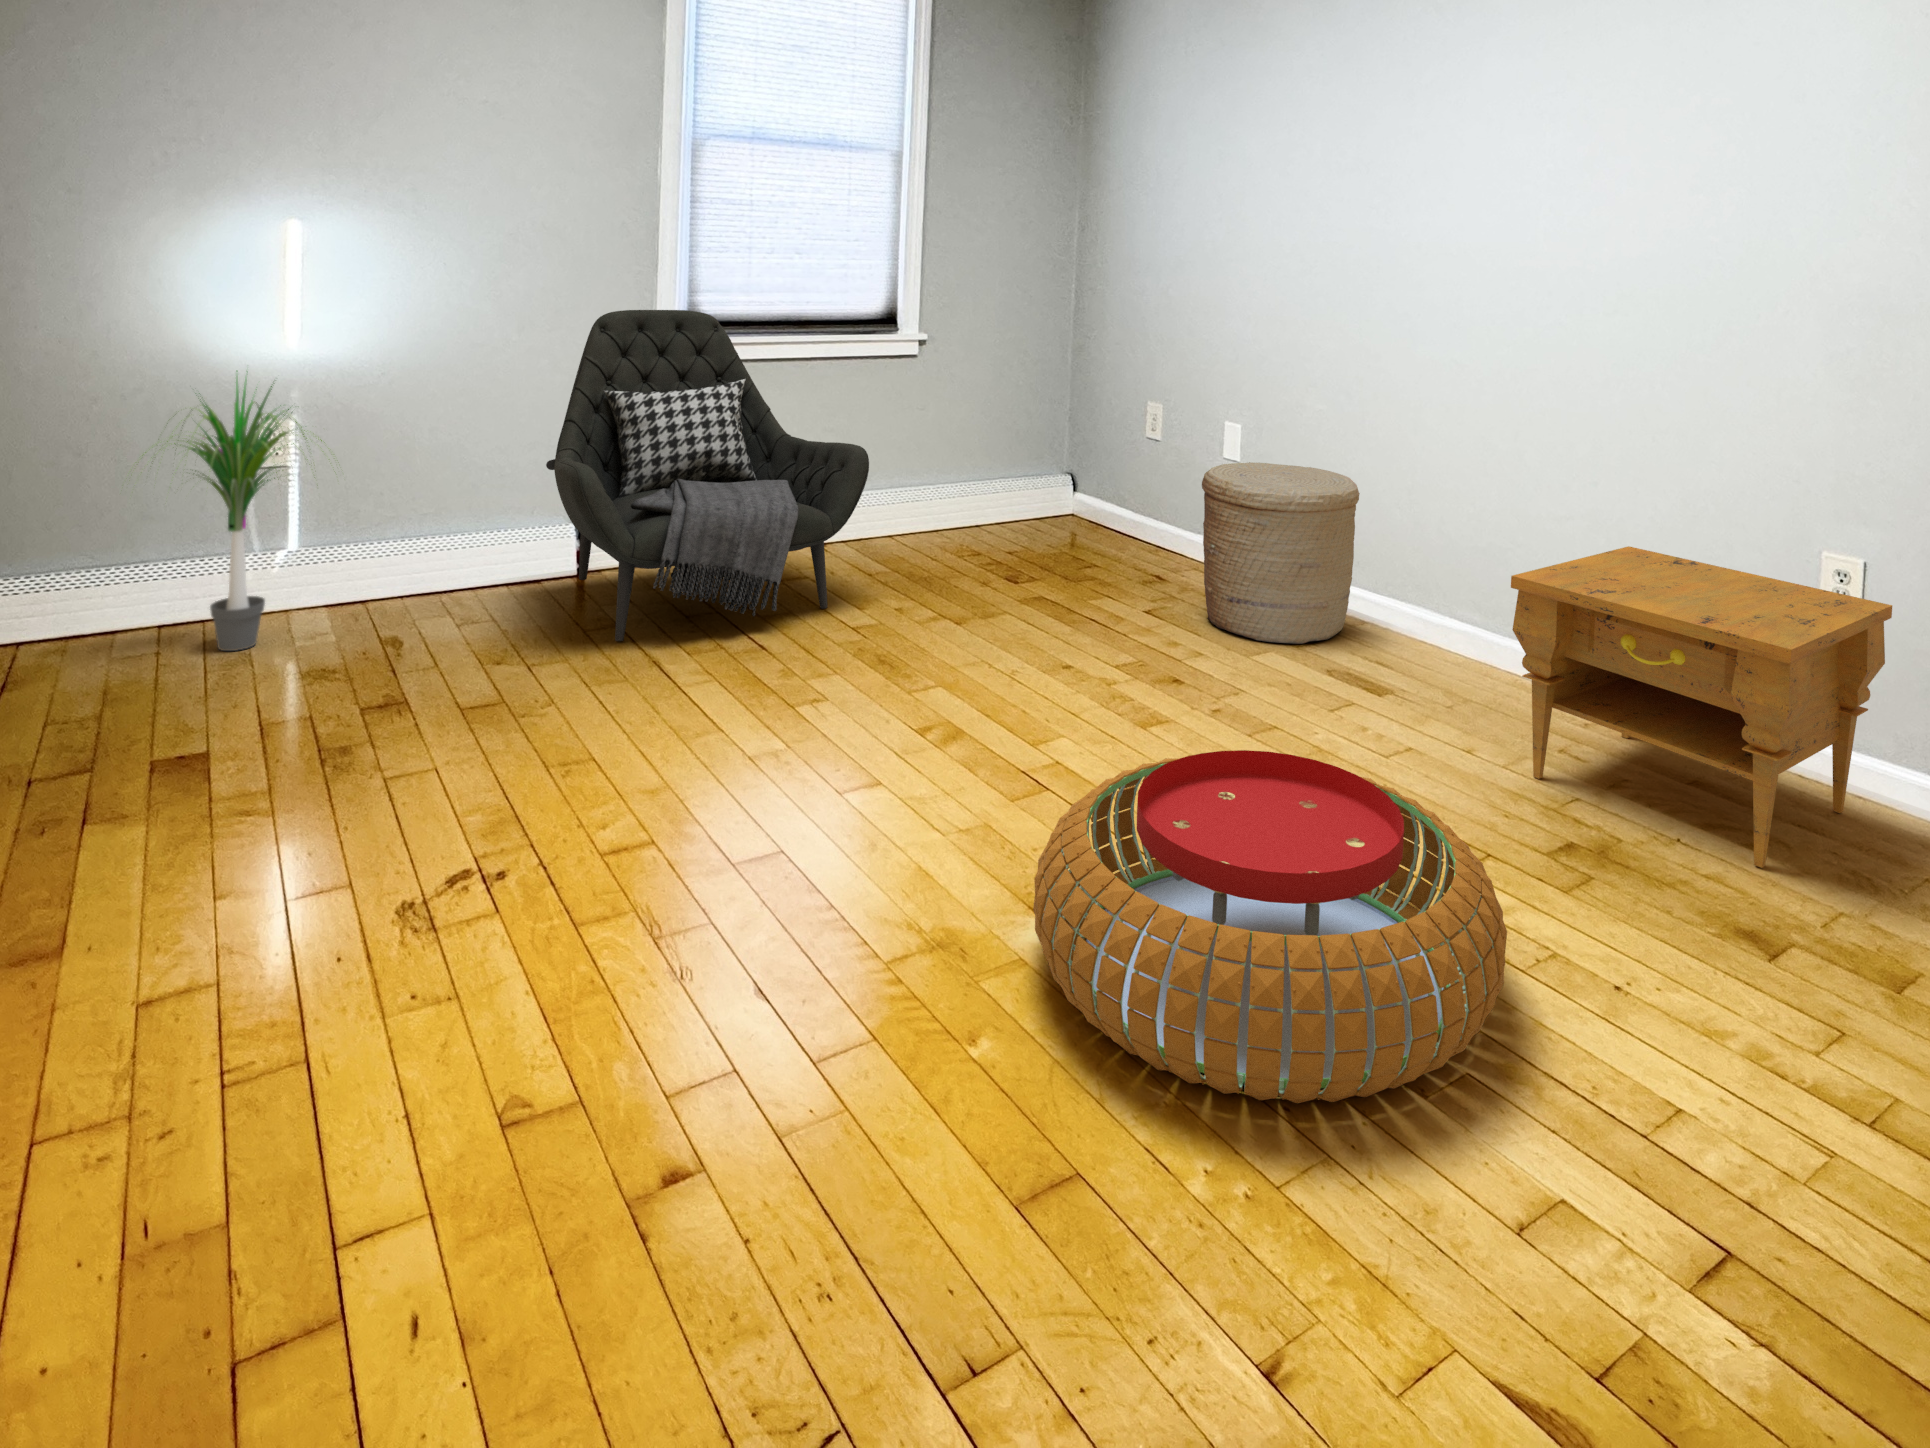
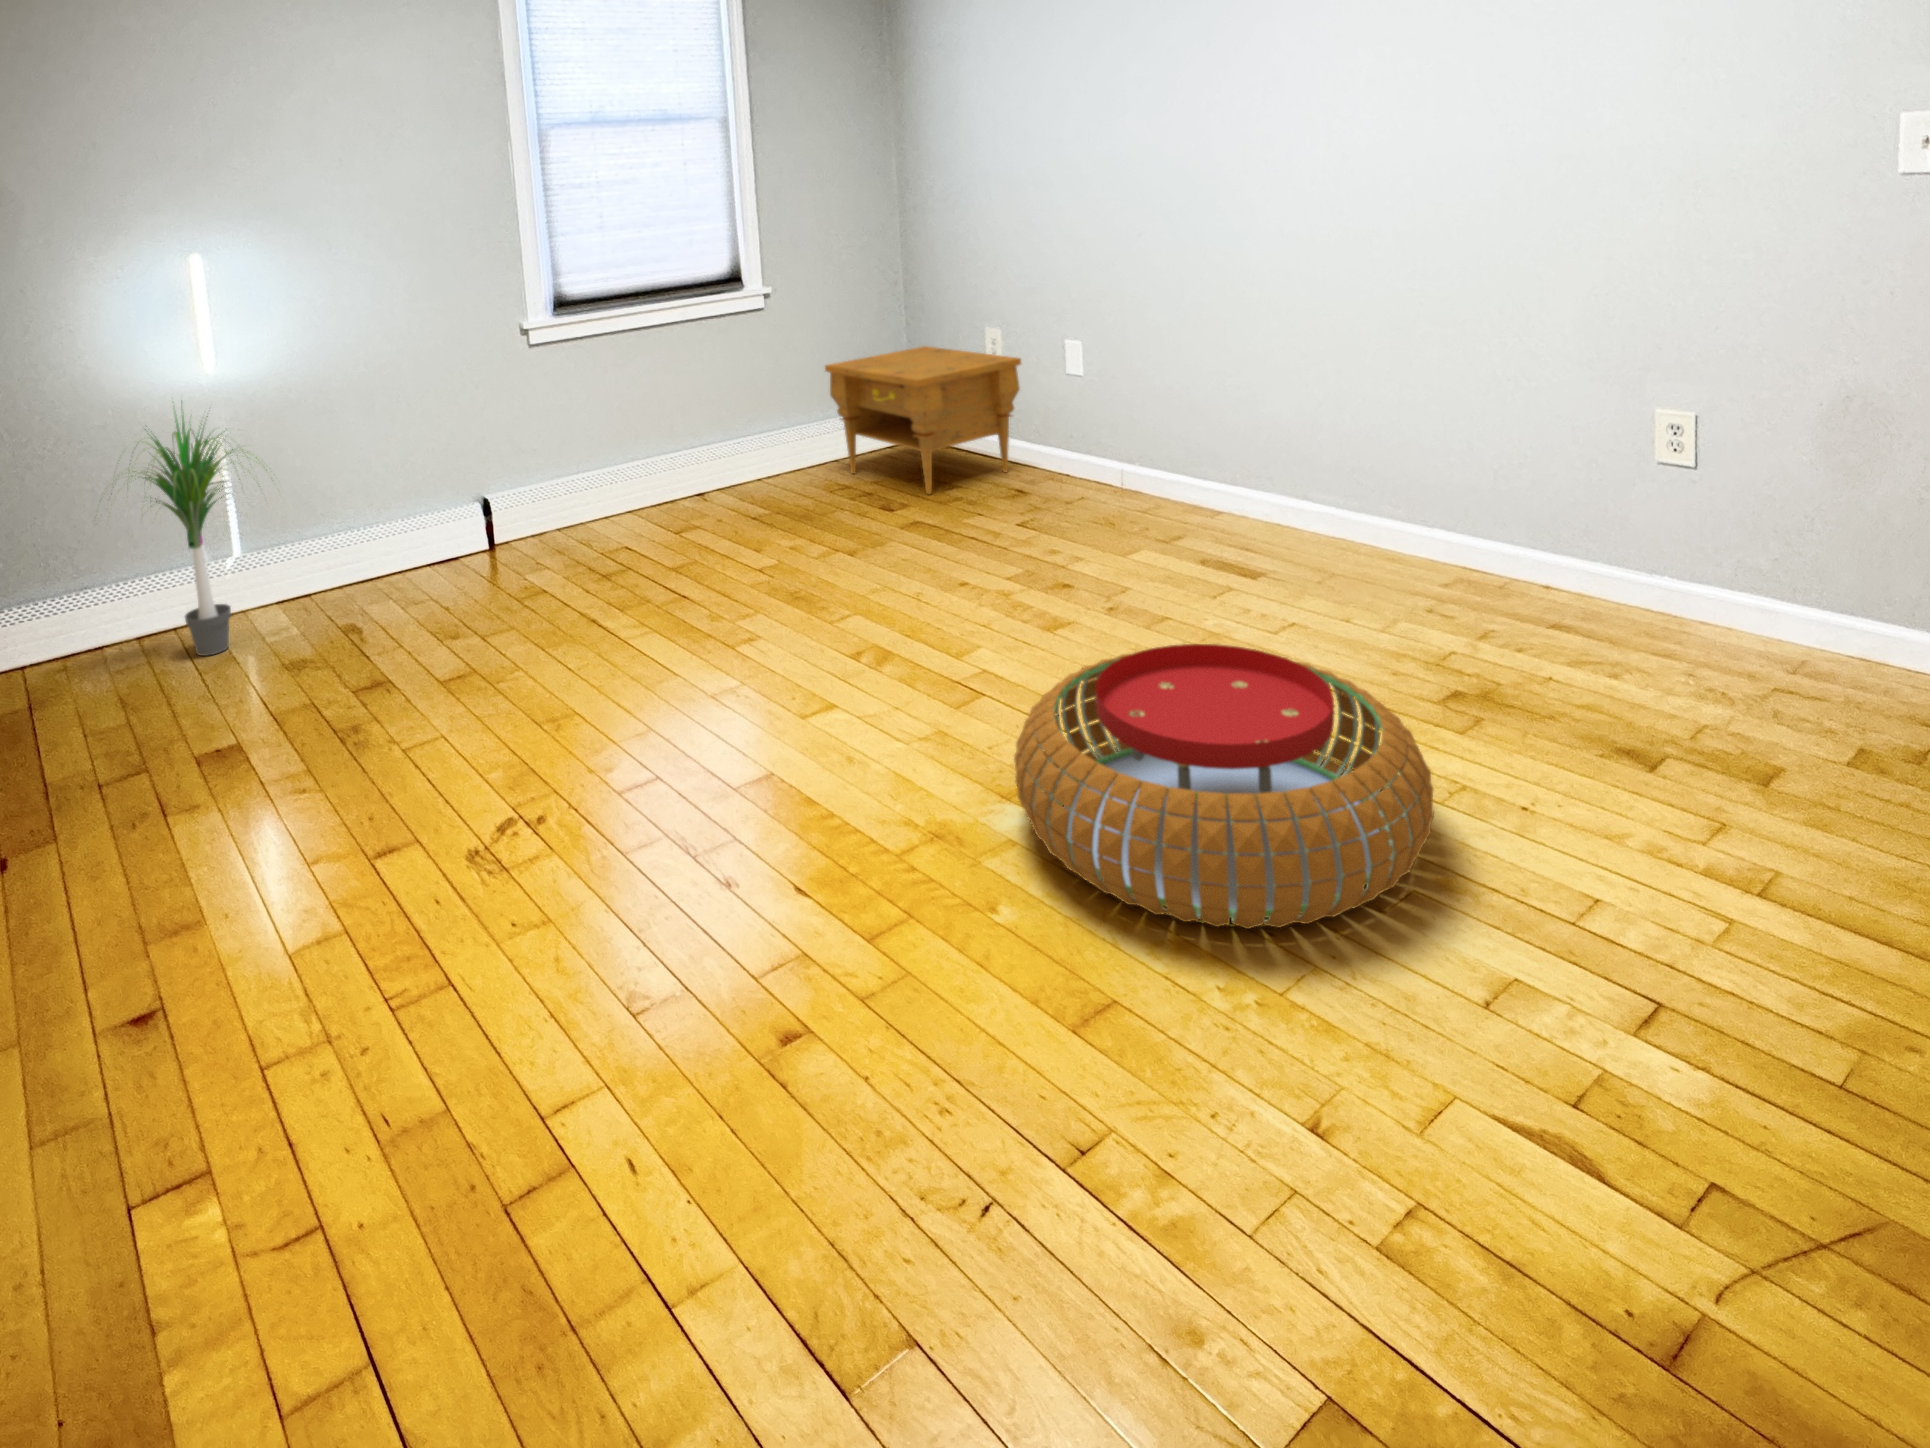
armchair: present [546,310,869,641] -> none [453,295,749,608]
woven basket: present [1202,462,1360,644] -> none [1060,377,1210,543]
nightstand: present [1511,546,1892,868] -> present [825,346,1021,494]

